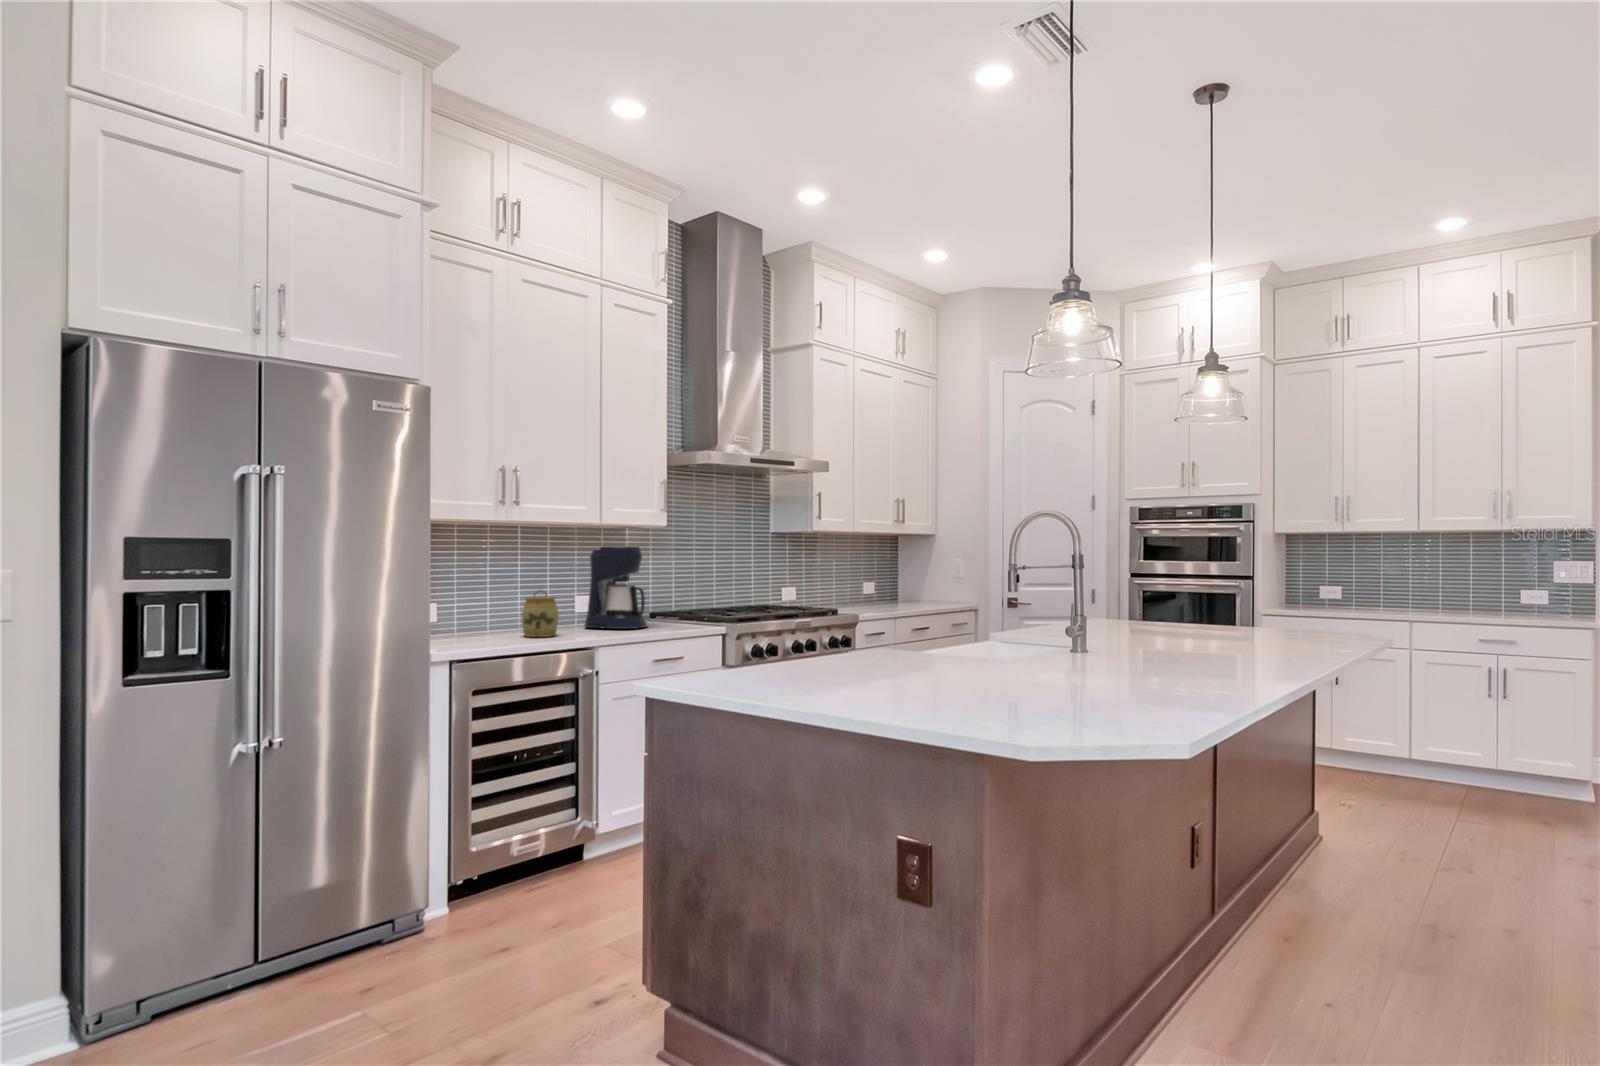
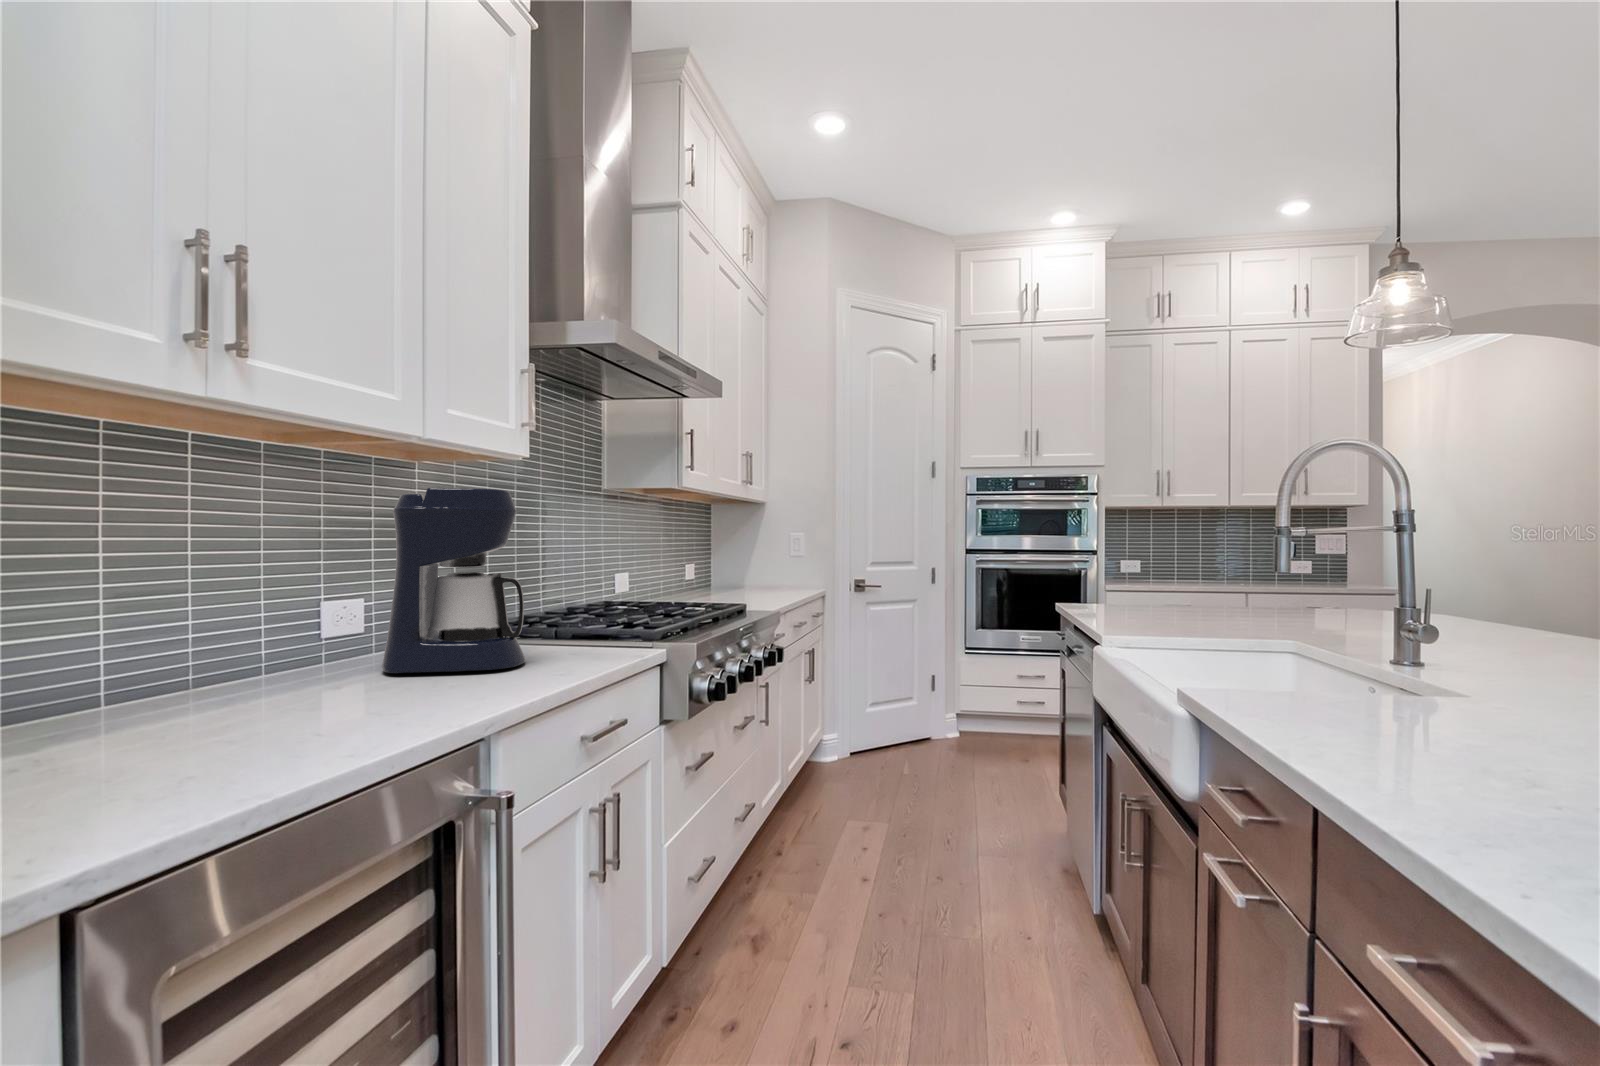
jar: present [522,590,559,637] -> none [251,586,364,718]

